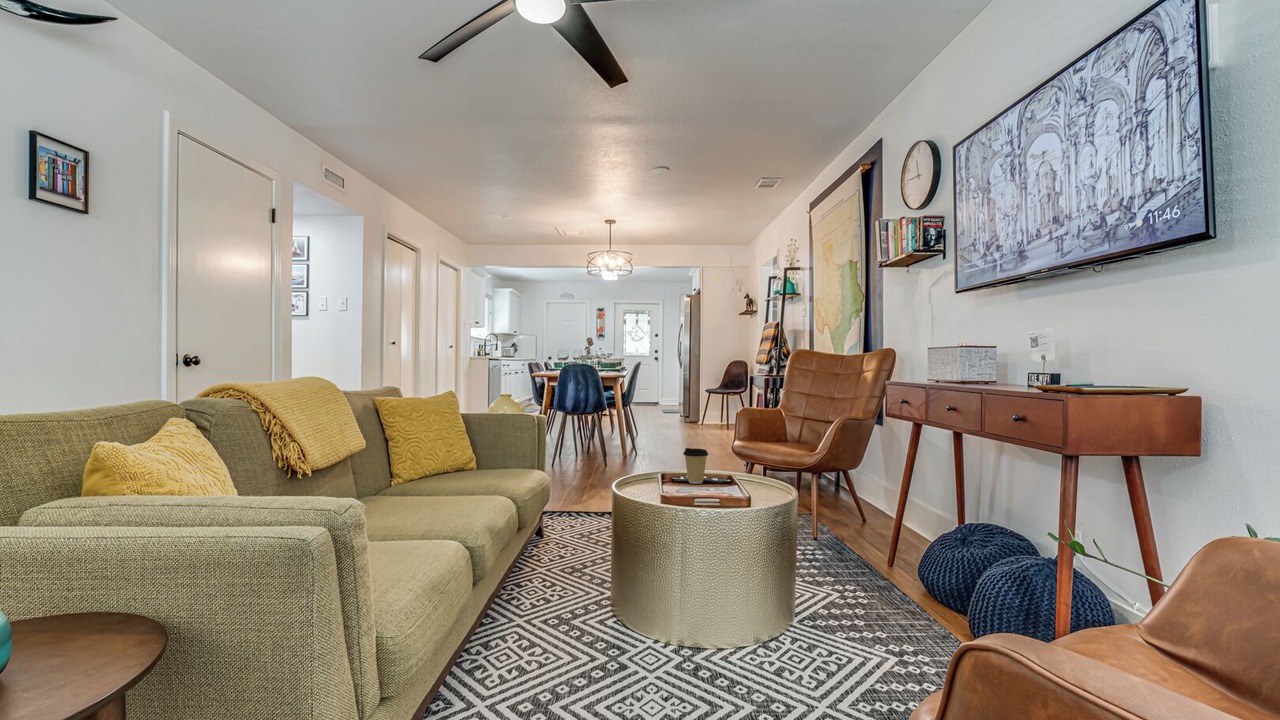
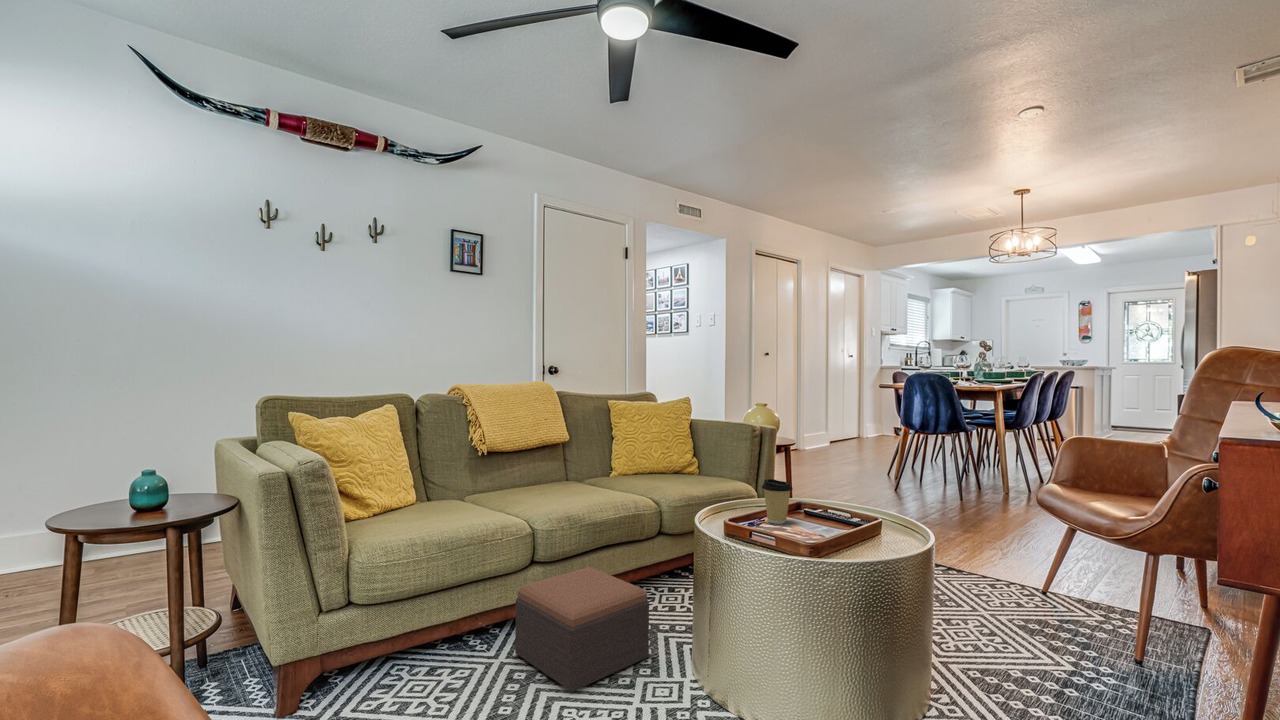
footstool: none [486,571,606,692] -> present [515,567,649,692]

